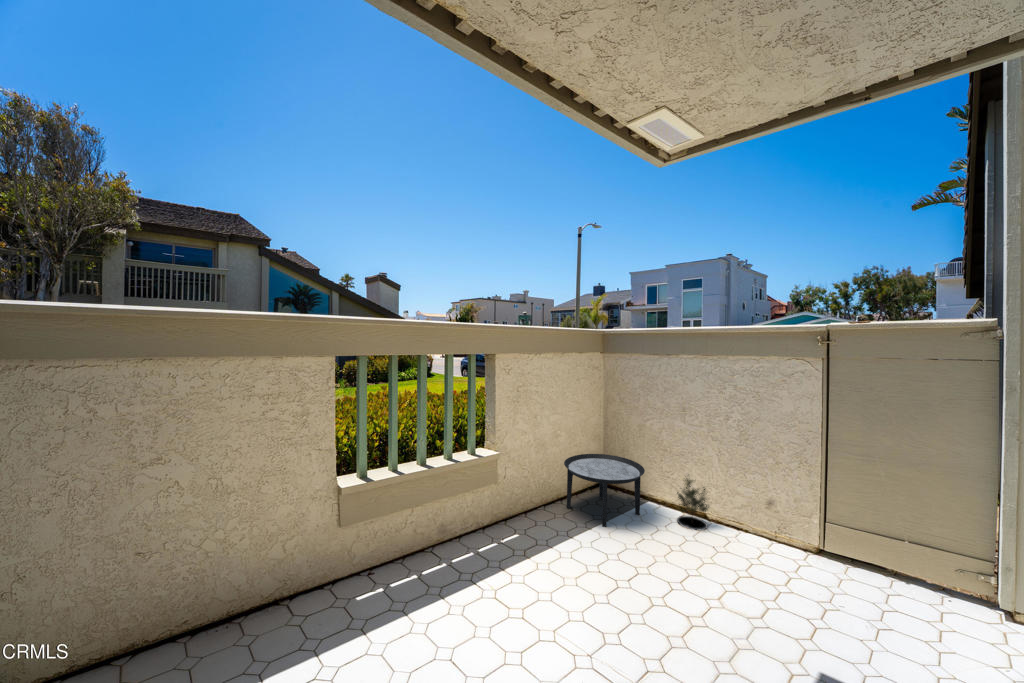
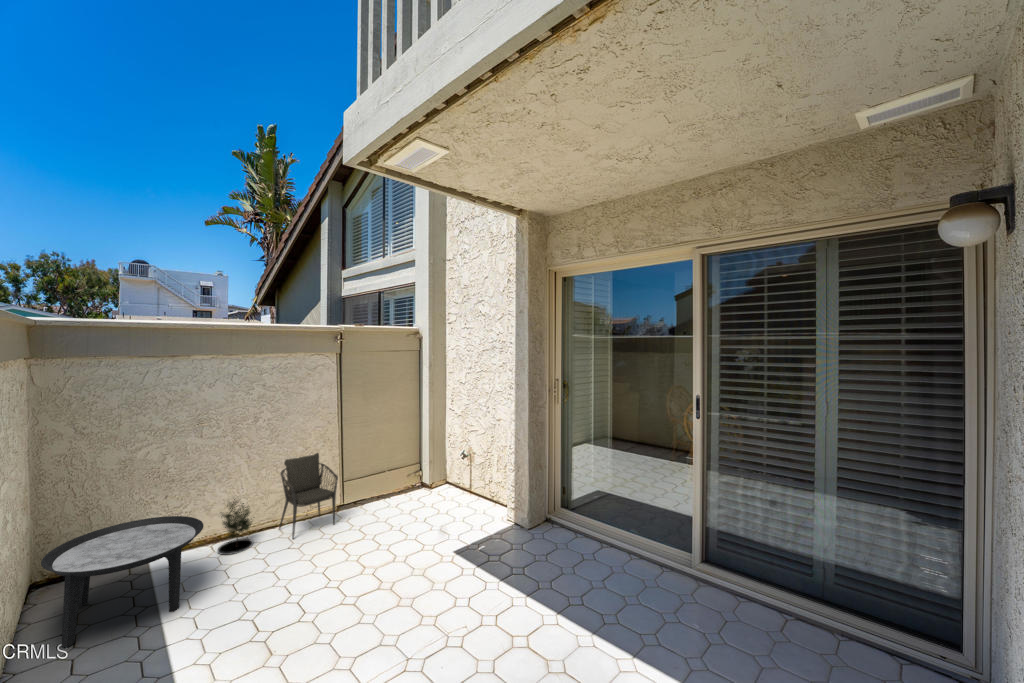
armchair: none [726,461,798,569] -> present [279,453,338,539]

